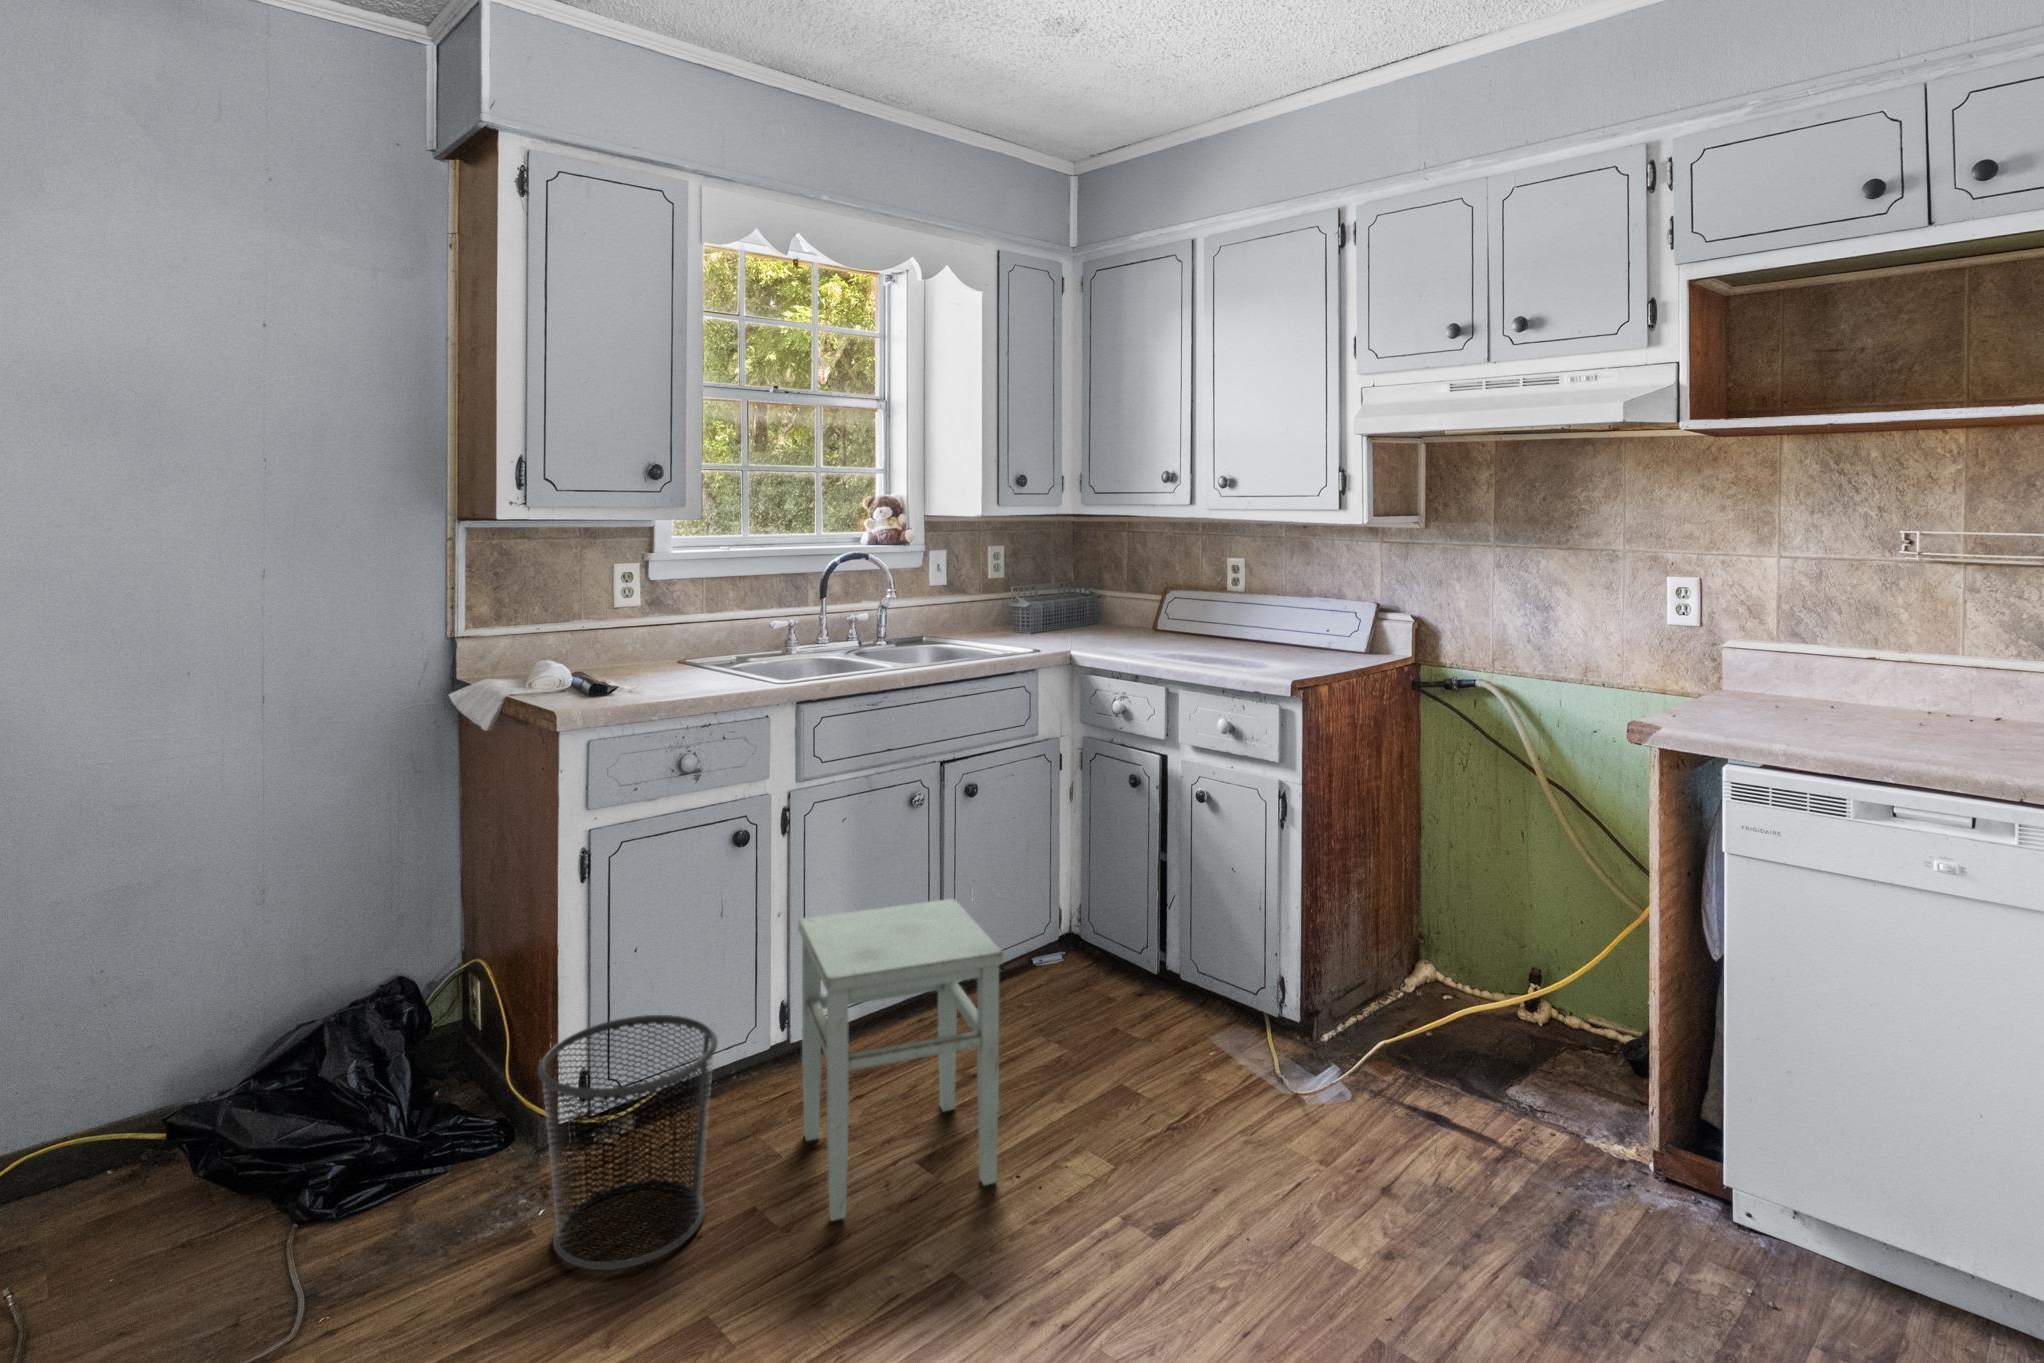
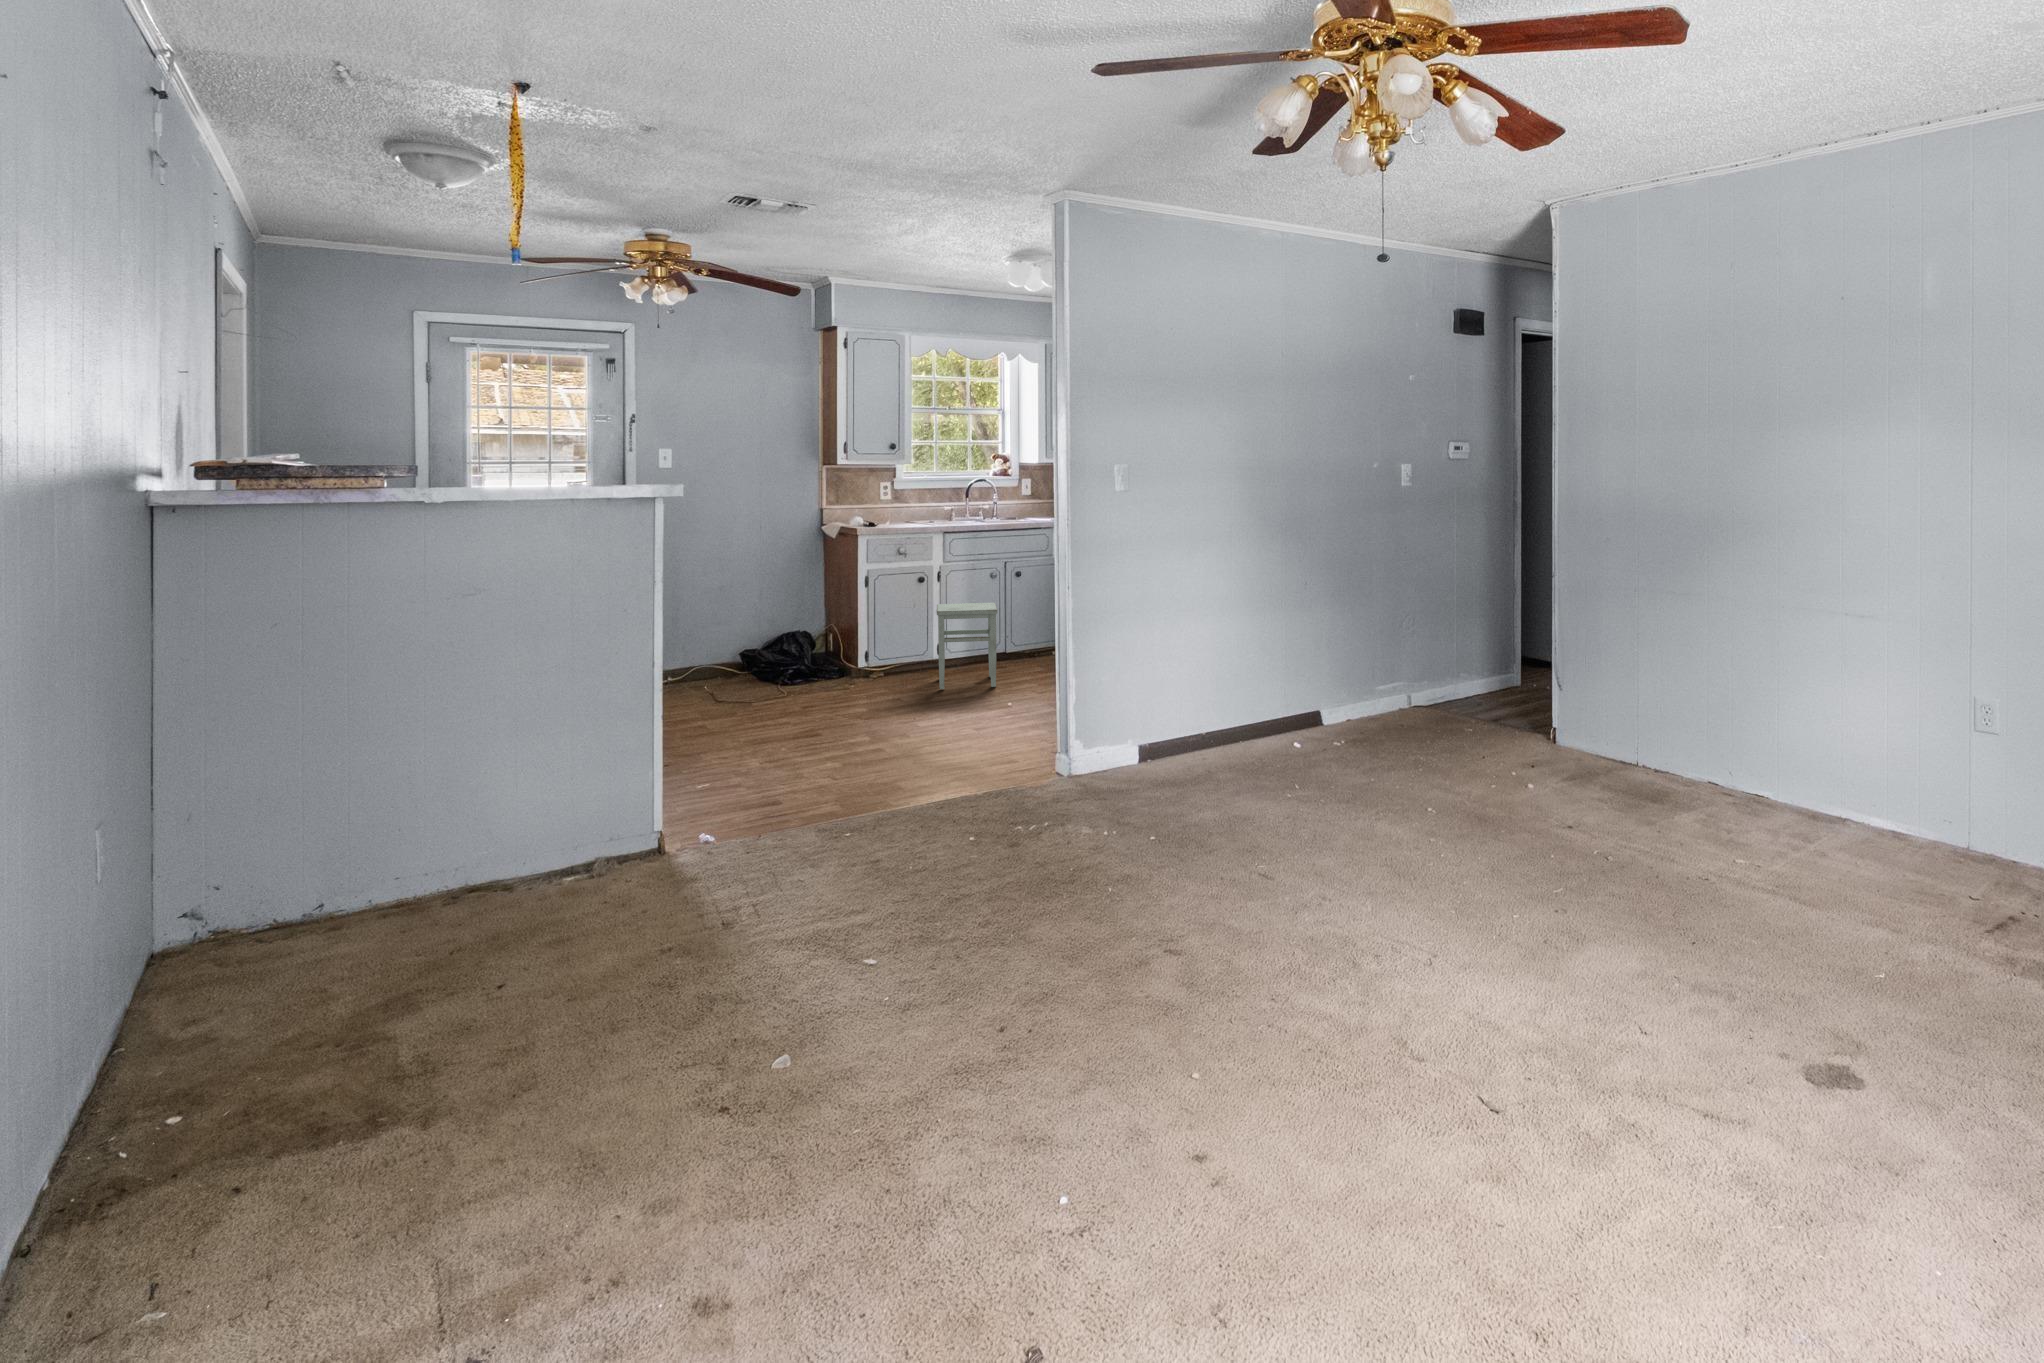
waste bin: present [538,1015,718,1270] -> none [850,629,906,693]

